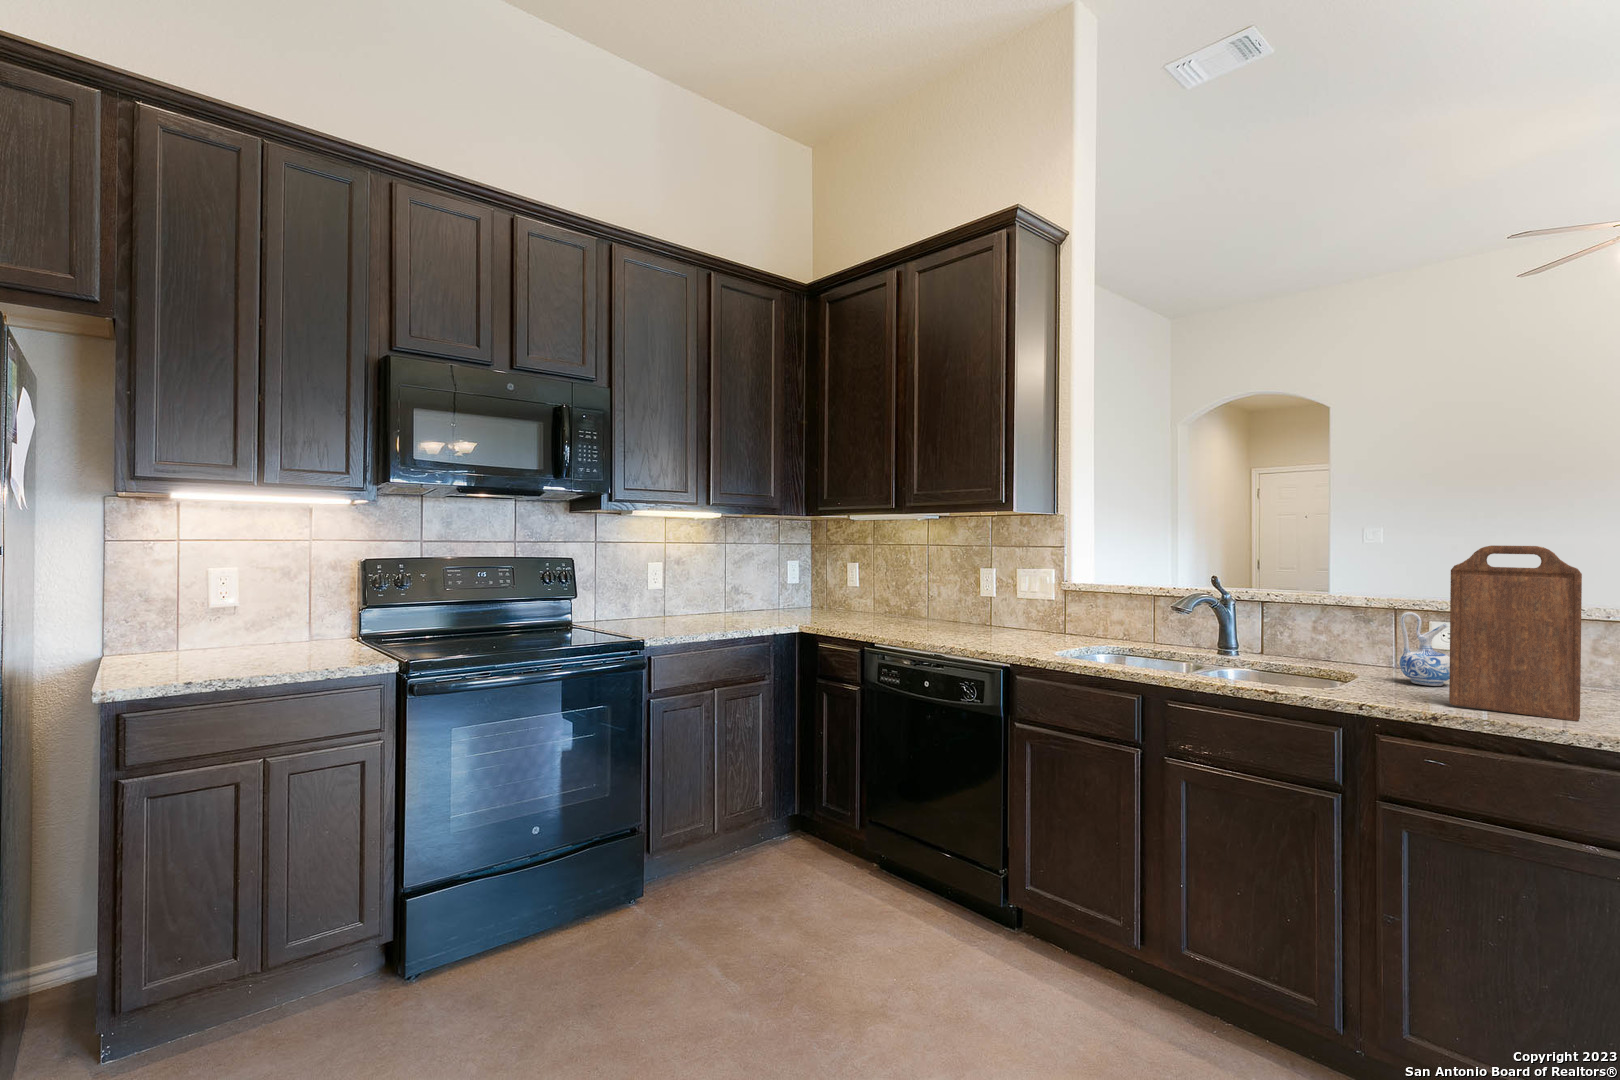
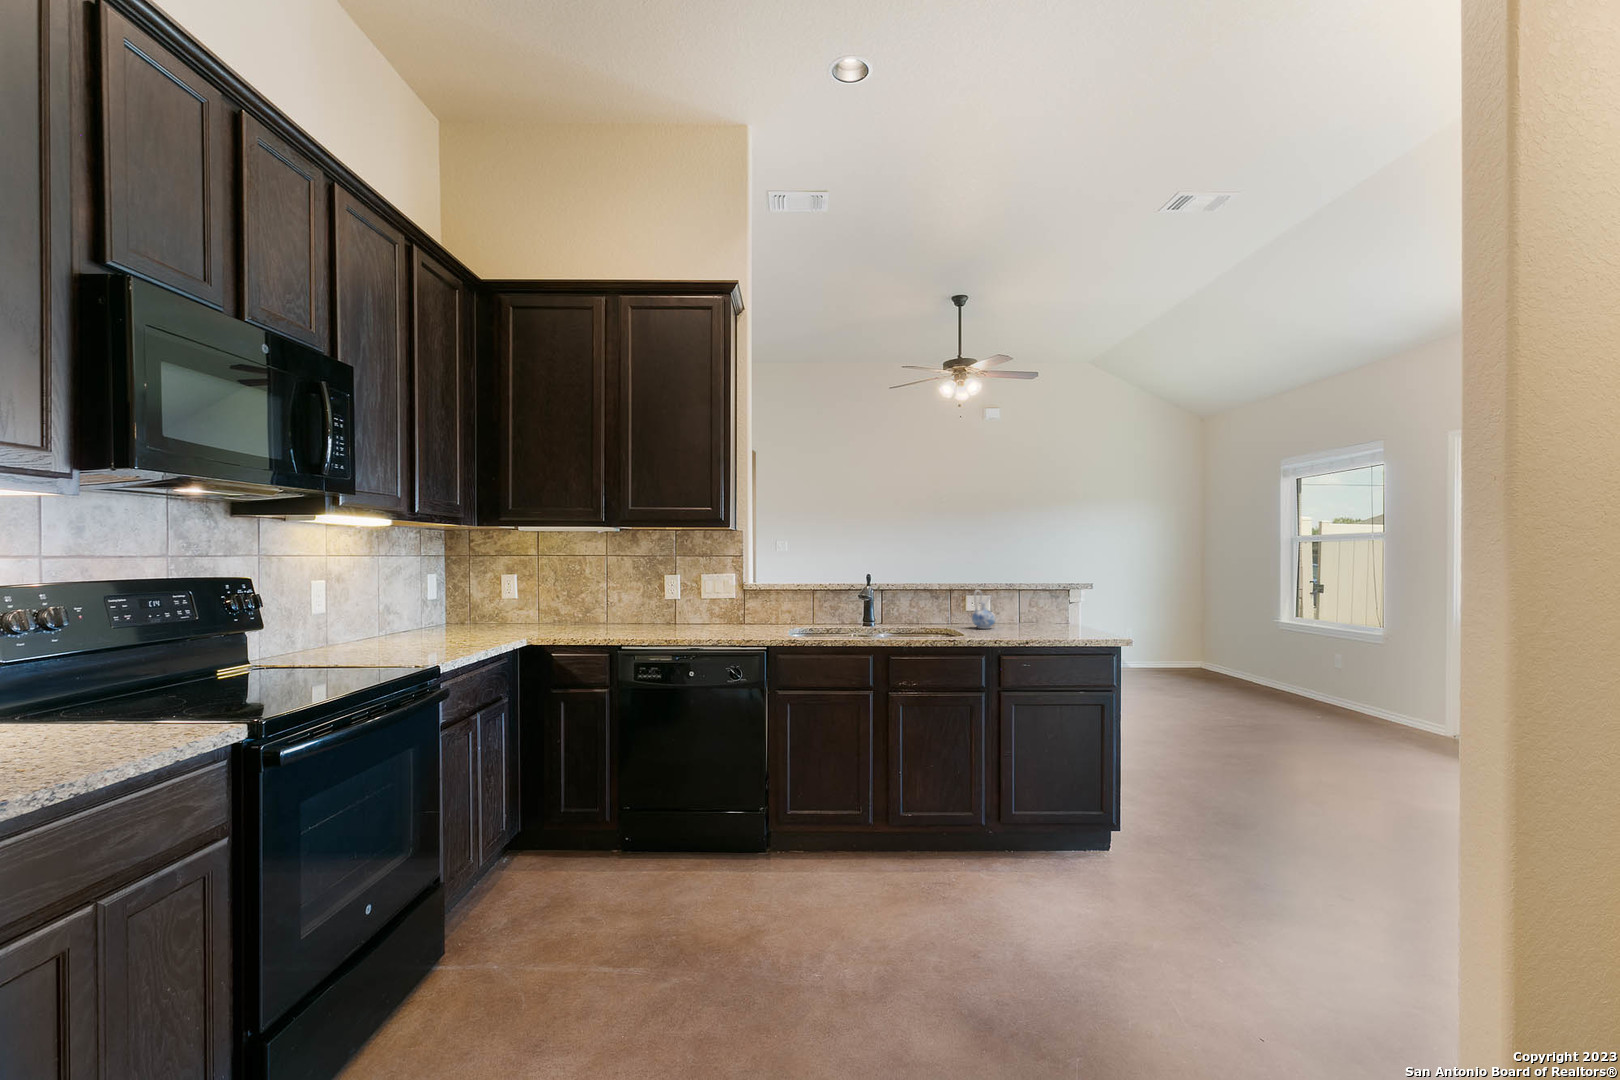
cutting board: present [1449,545,1582,721] -> none [1023,553,1071,635]

